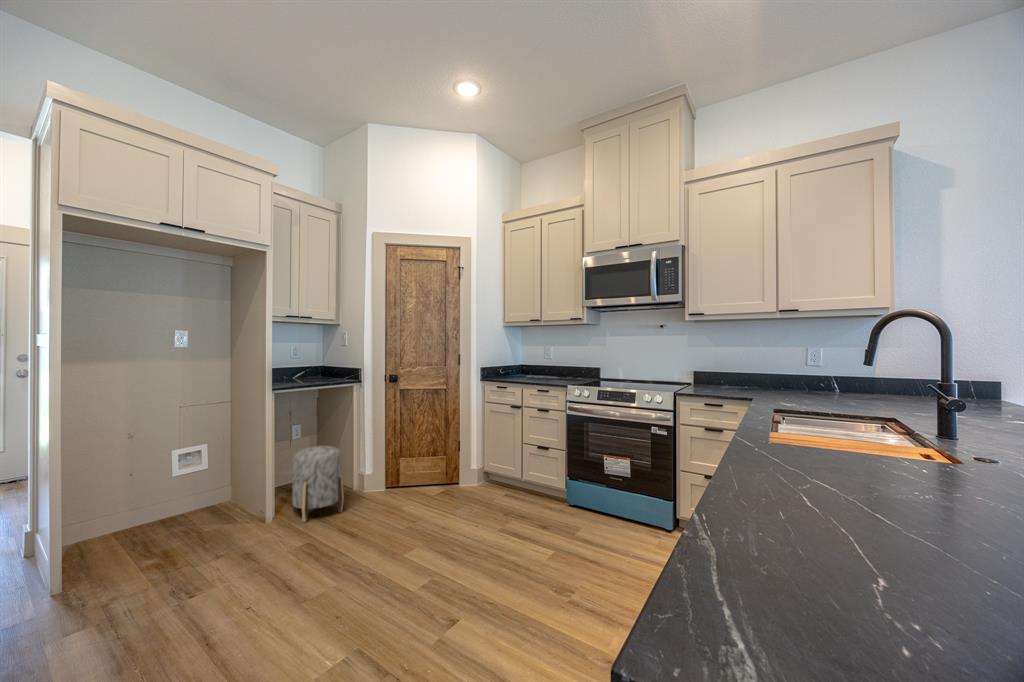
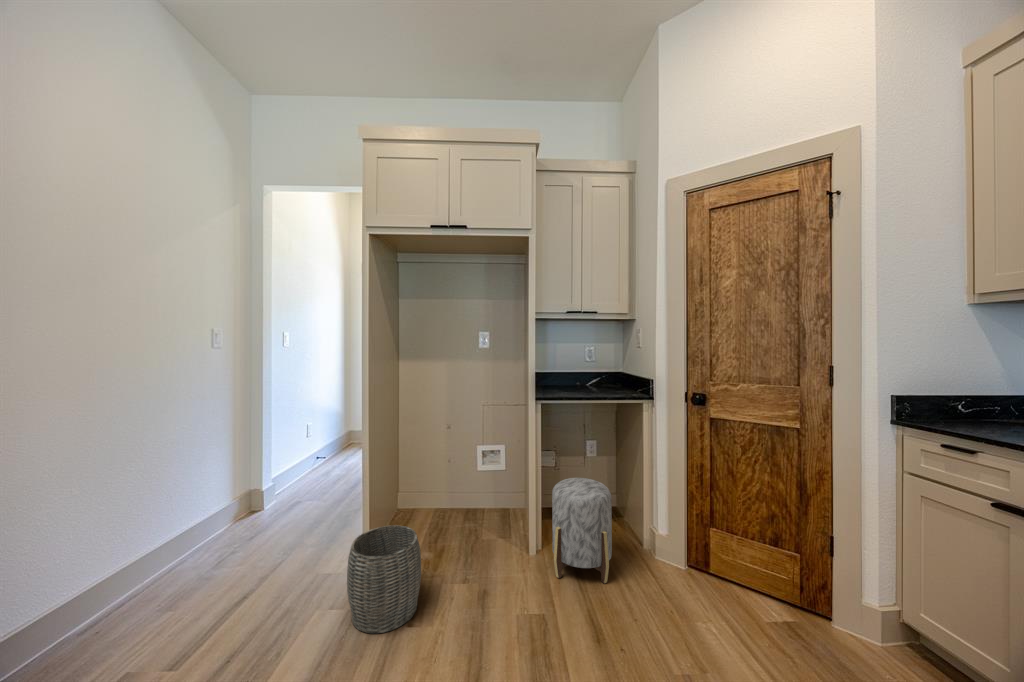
woven basket: none [110,515,199,614] -> present [347,525,421,633]

